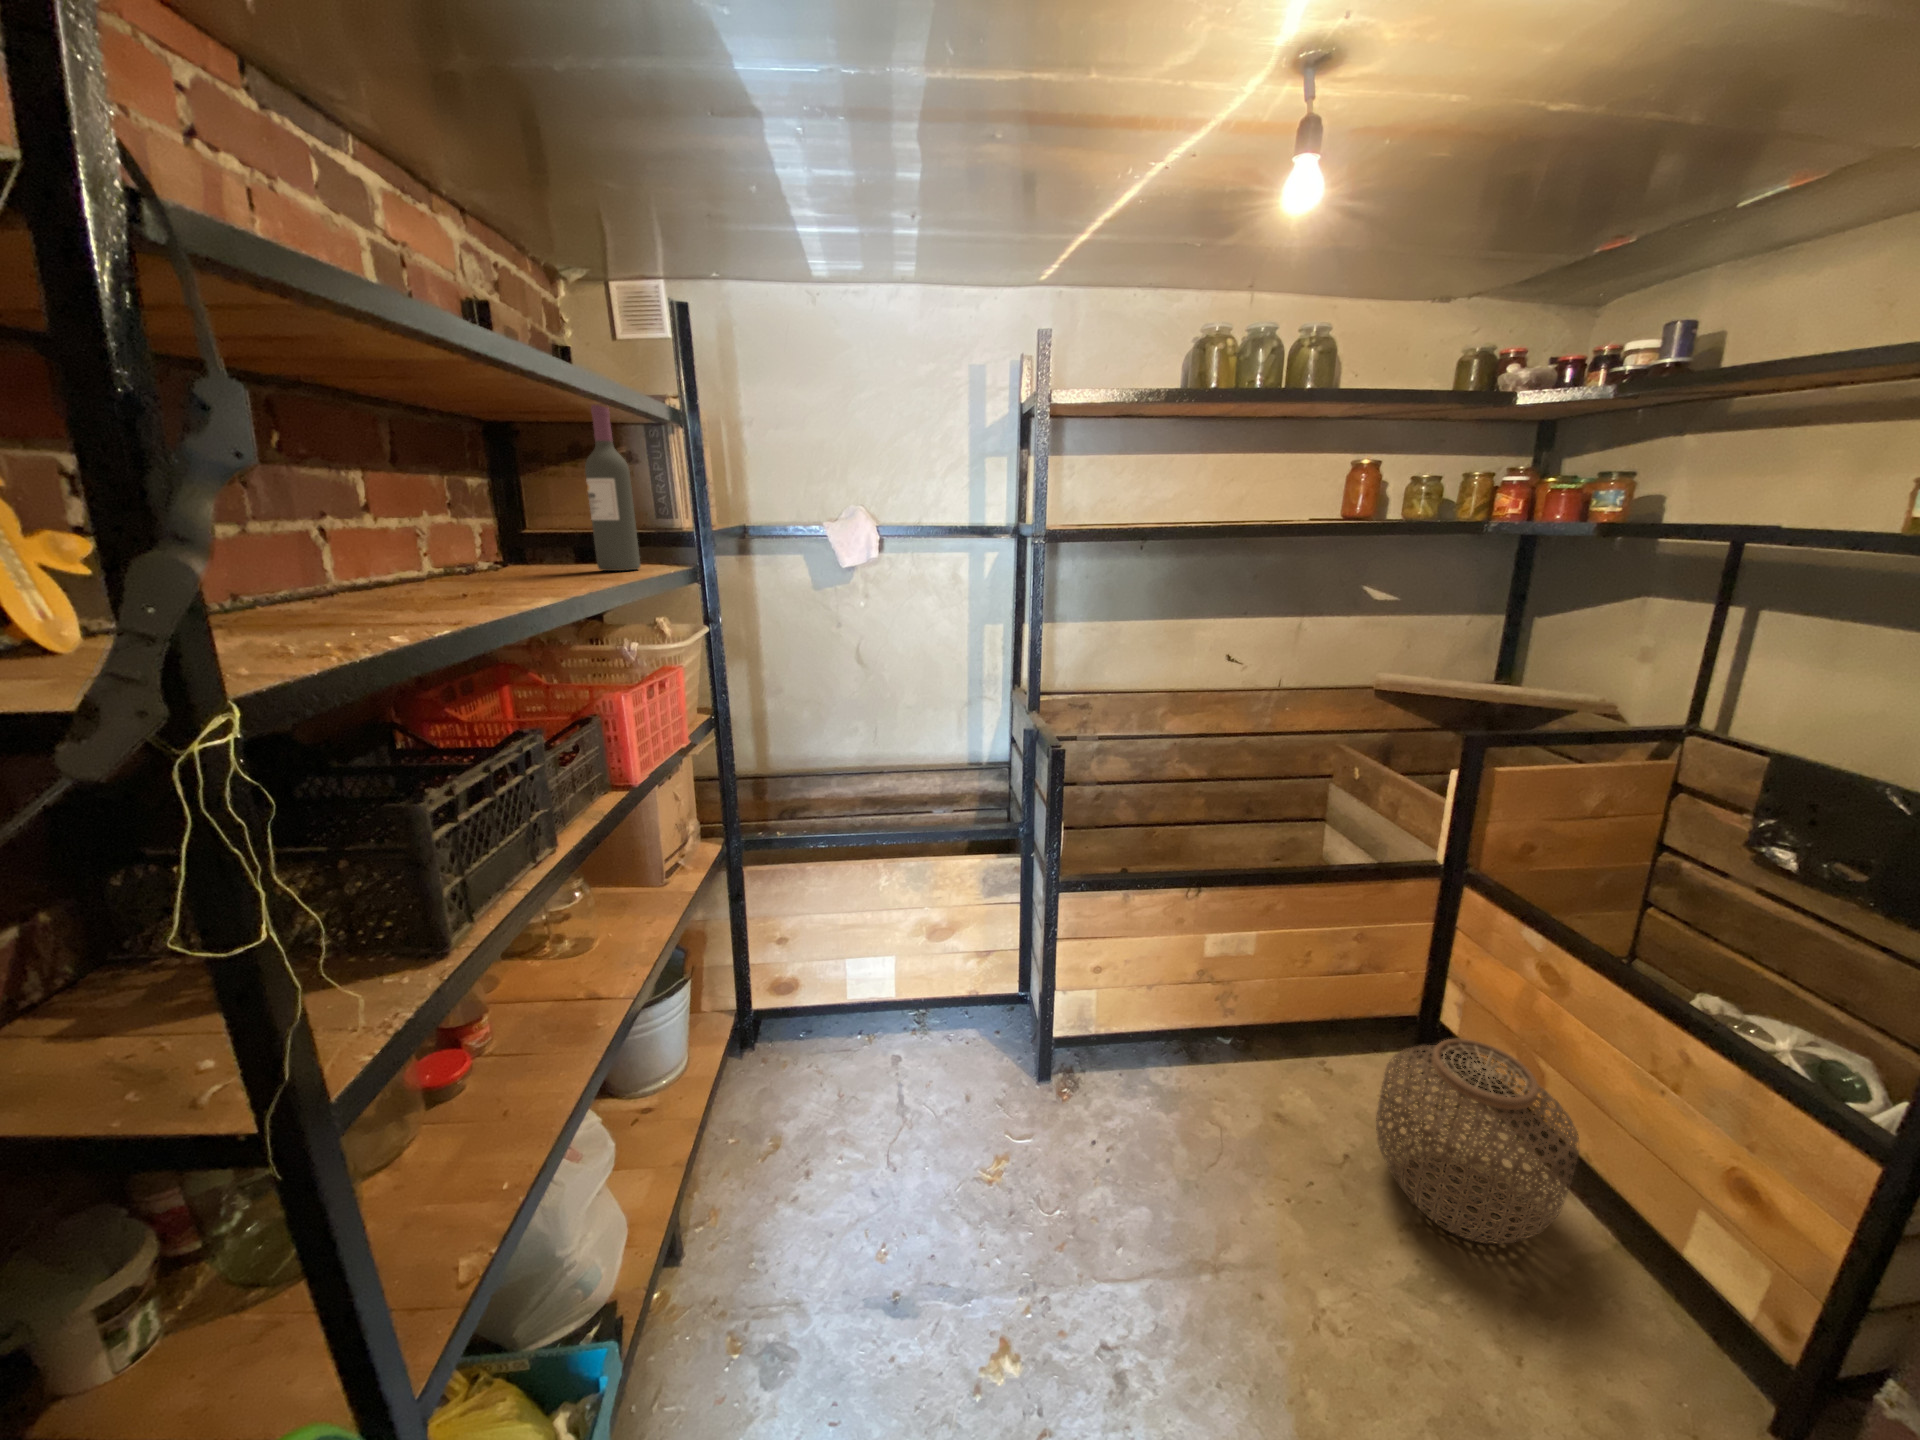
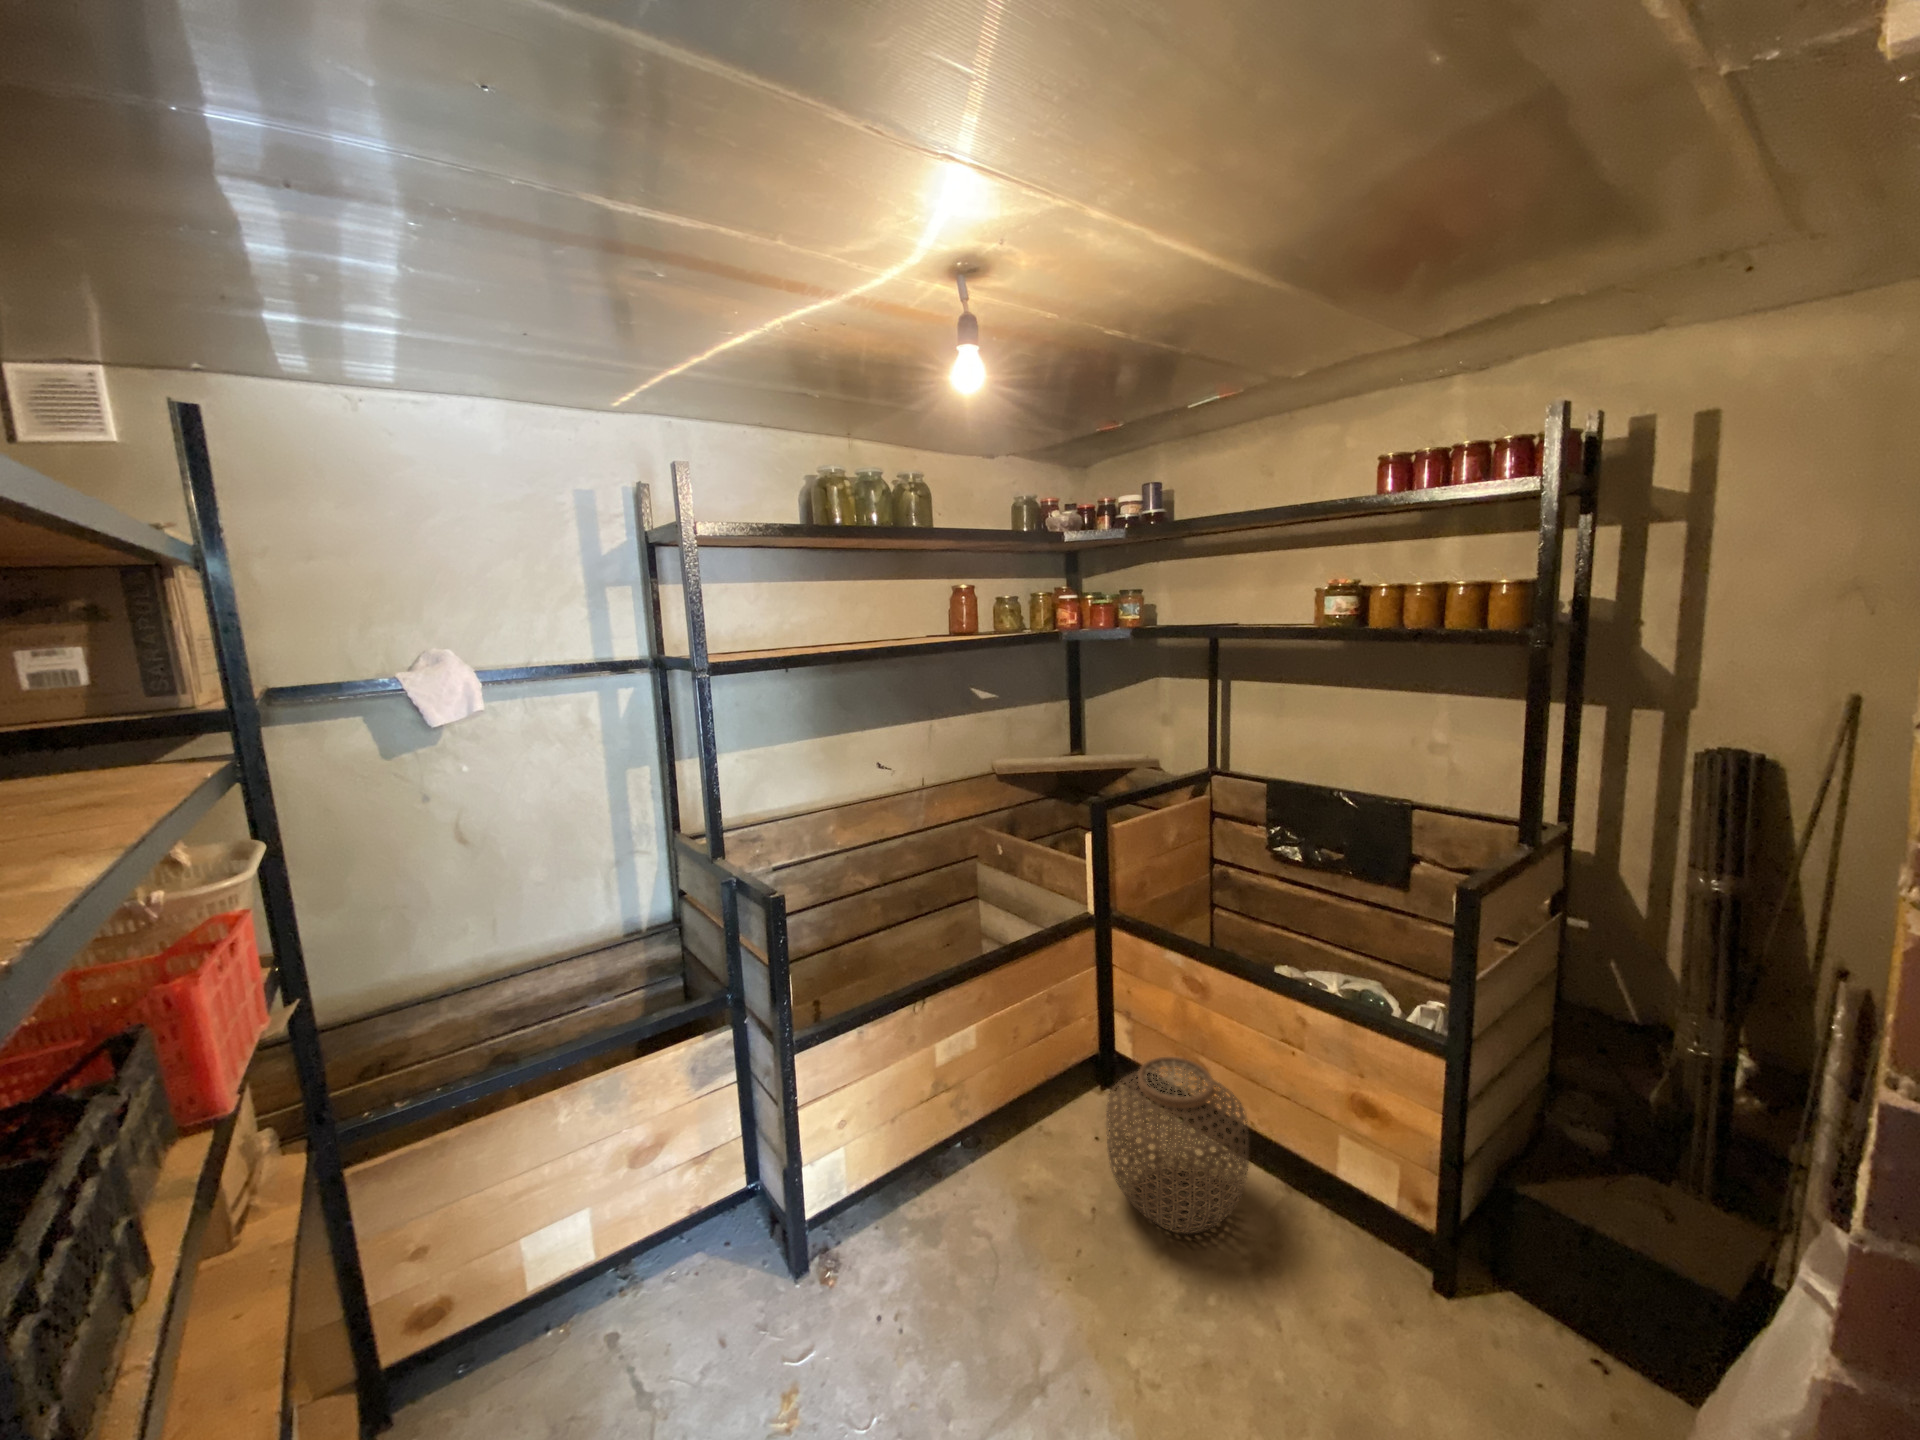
wine bottle: present [585,404,640,571] -> none [36,546,155,787]

